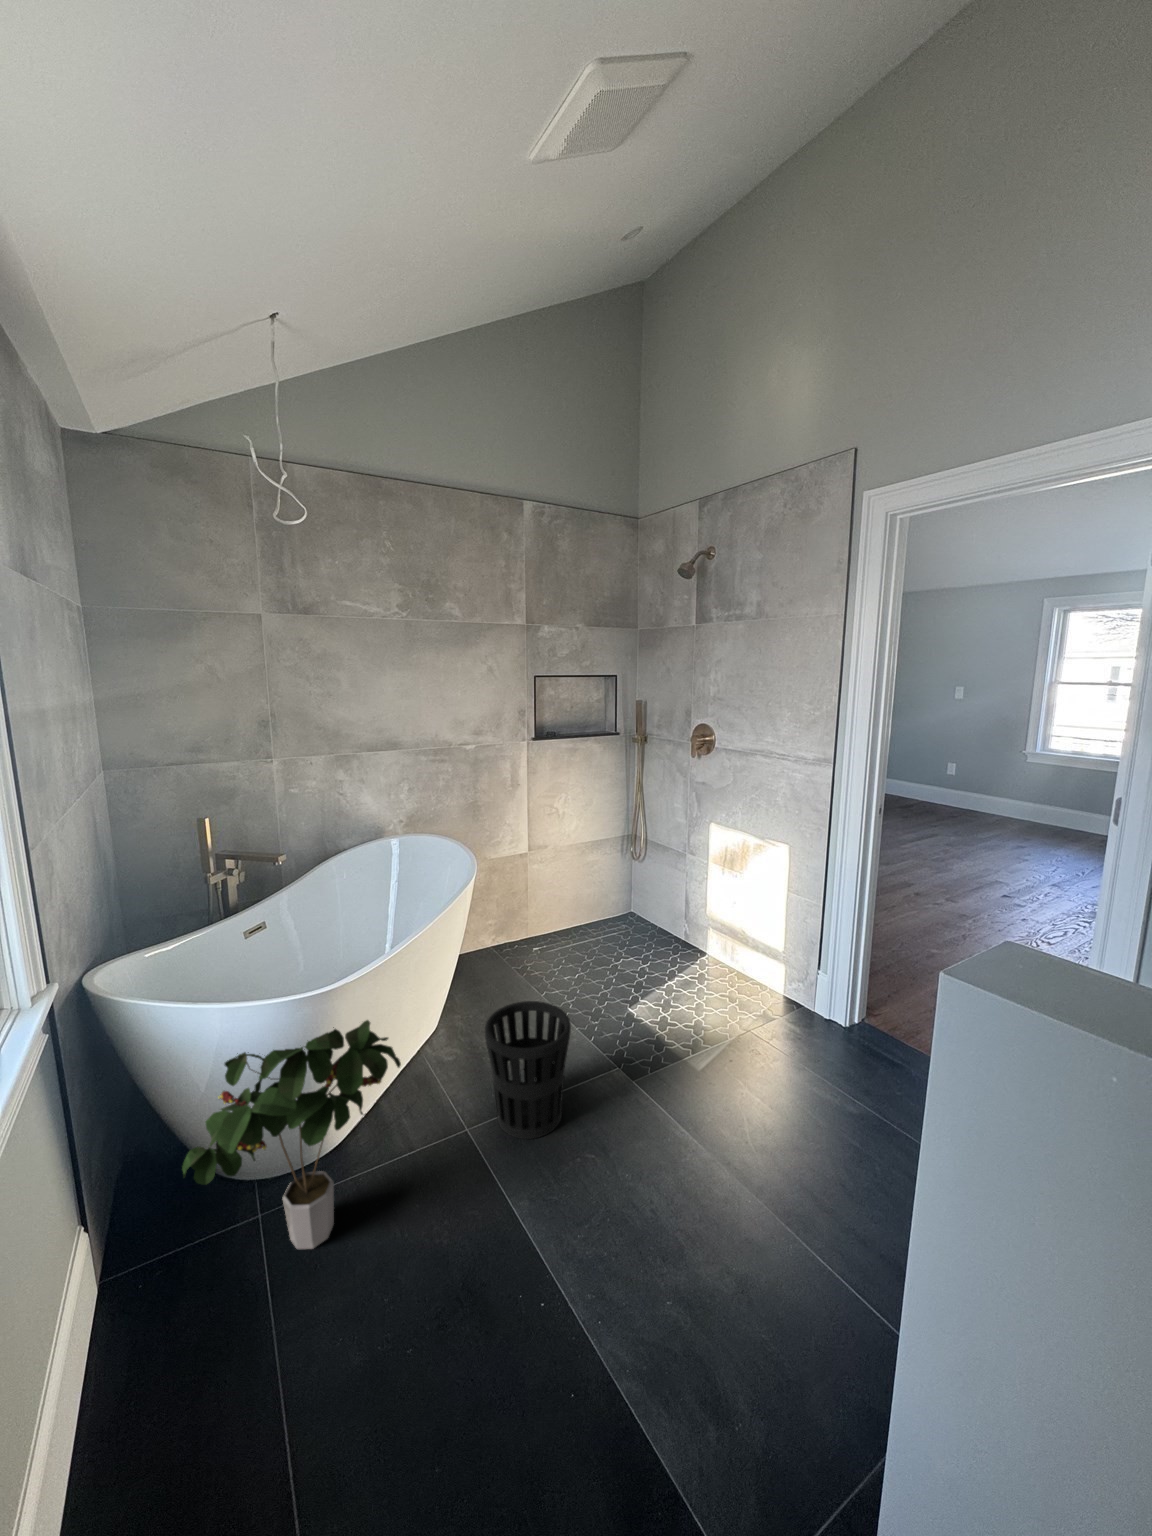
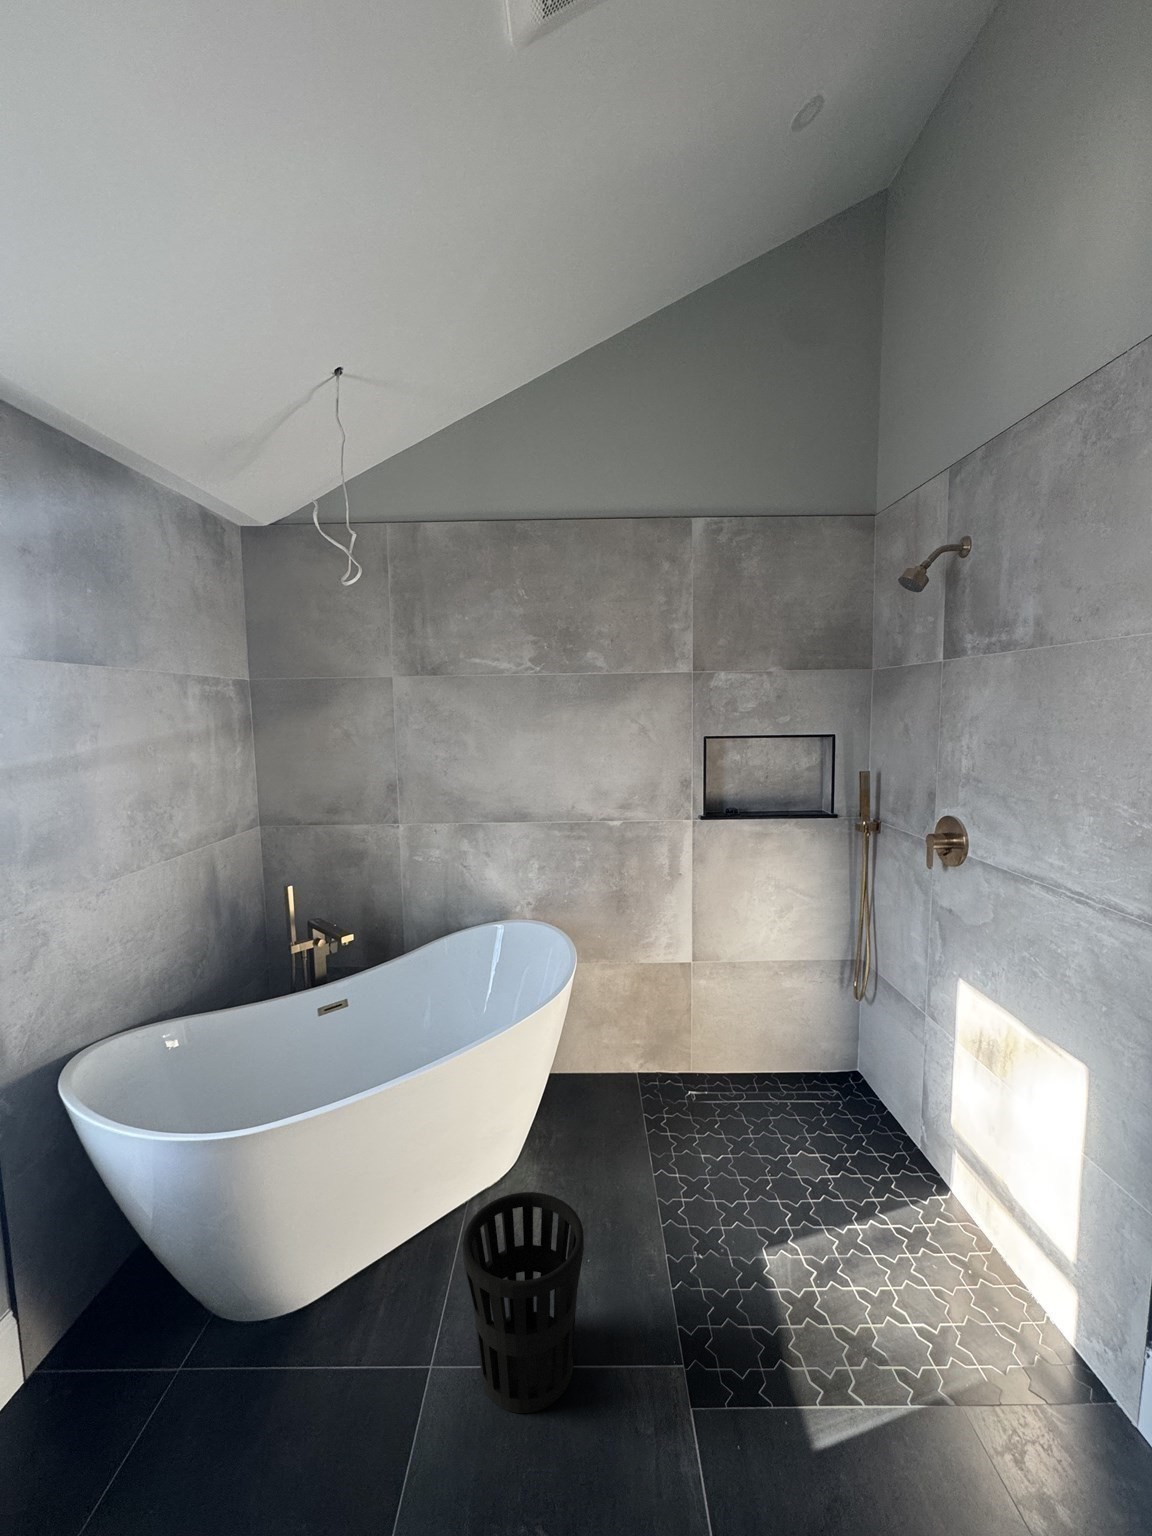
potted plant: present [182,1020,401,1249] -> none [90,1159,320,1434]

